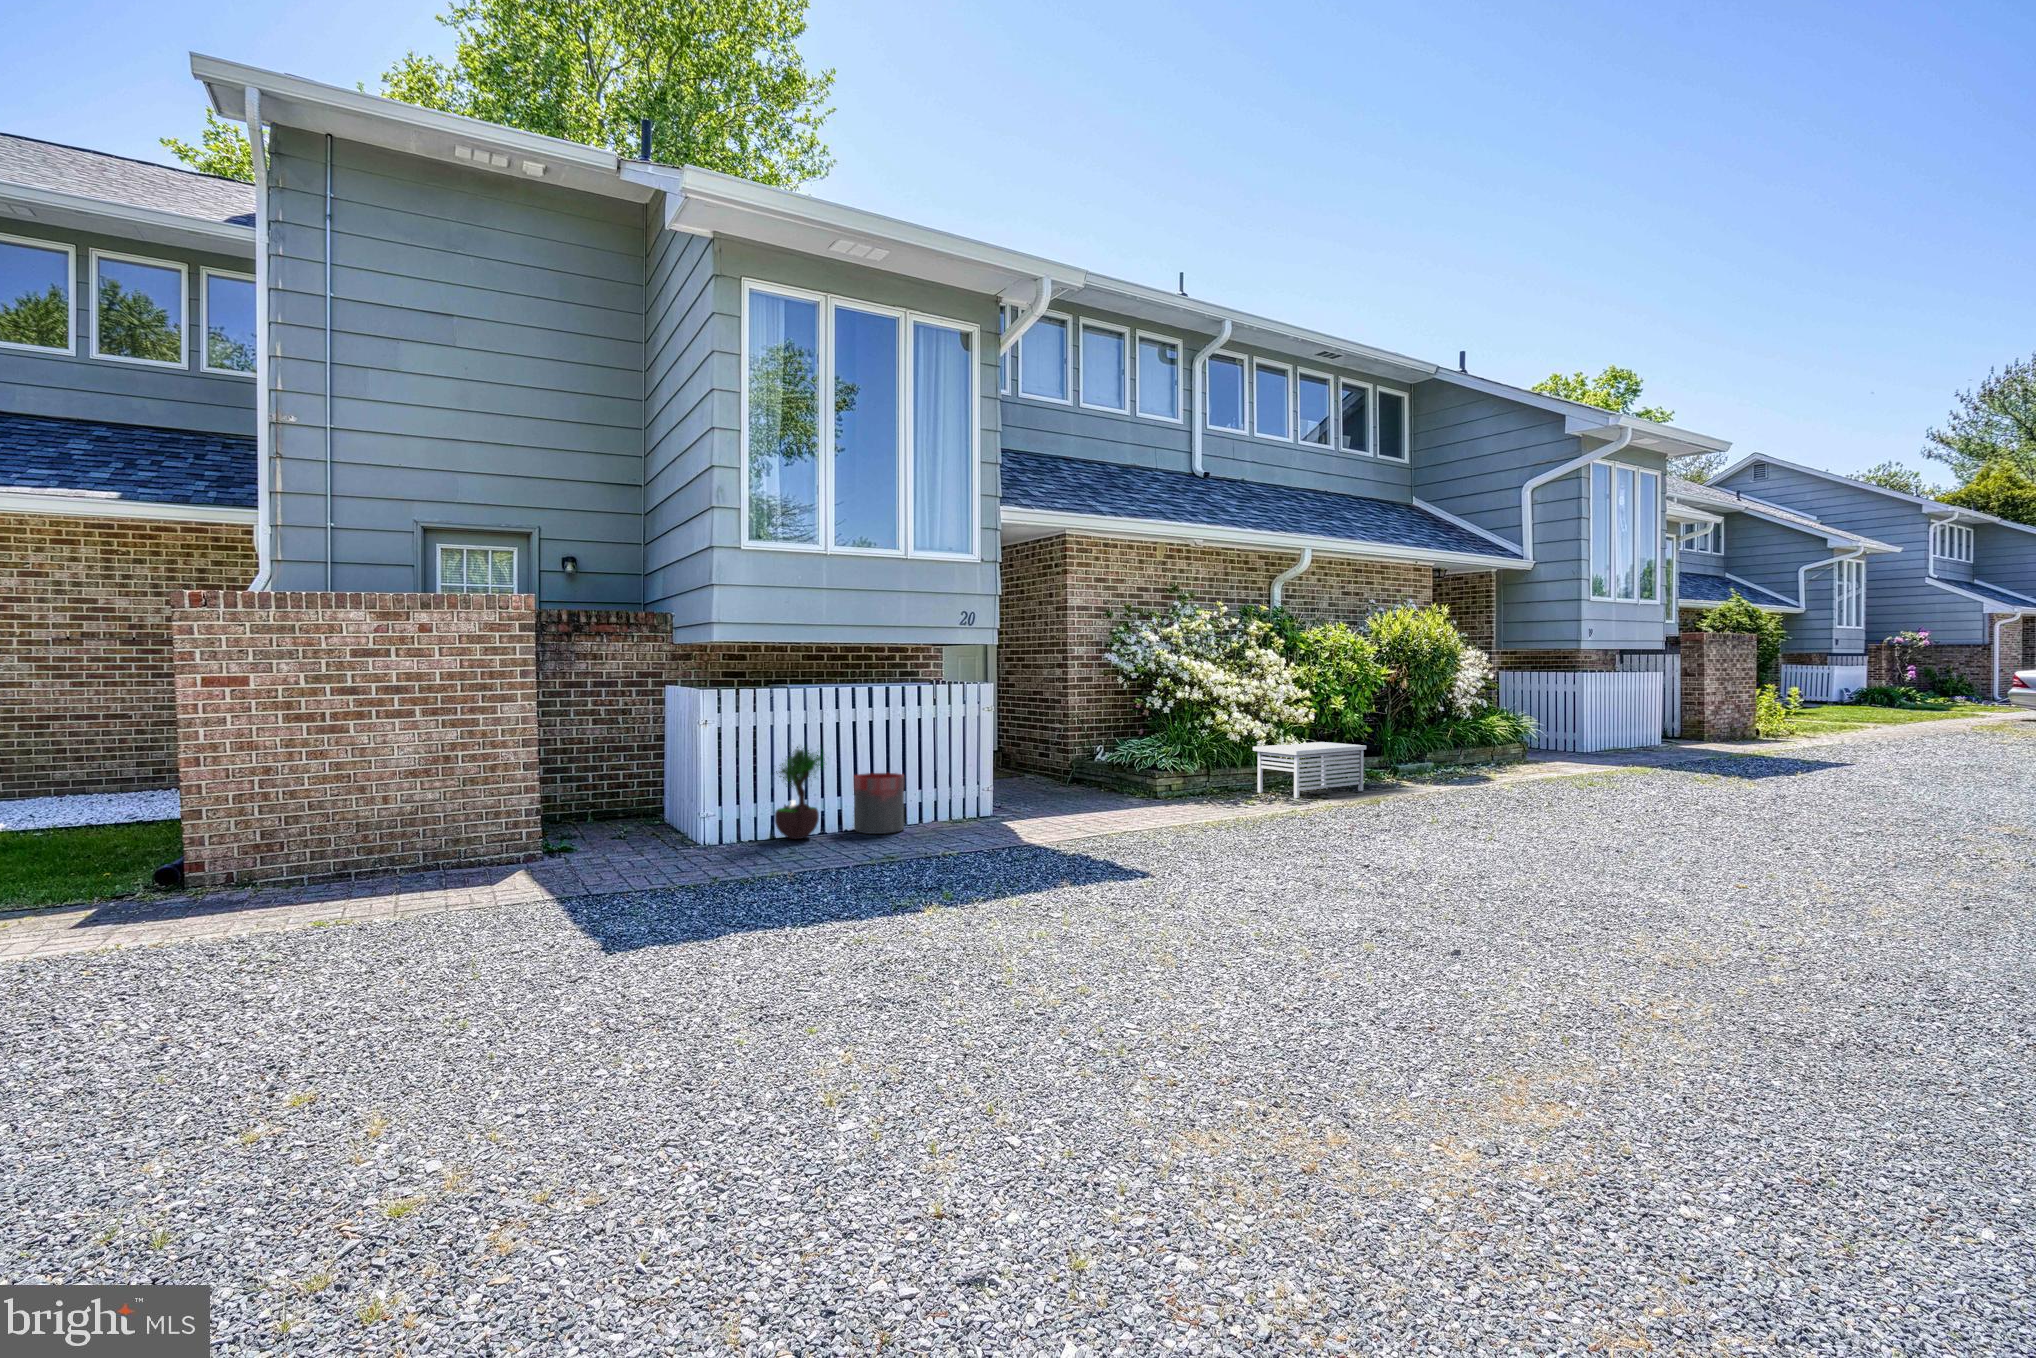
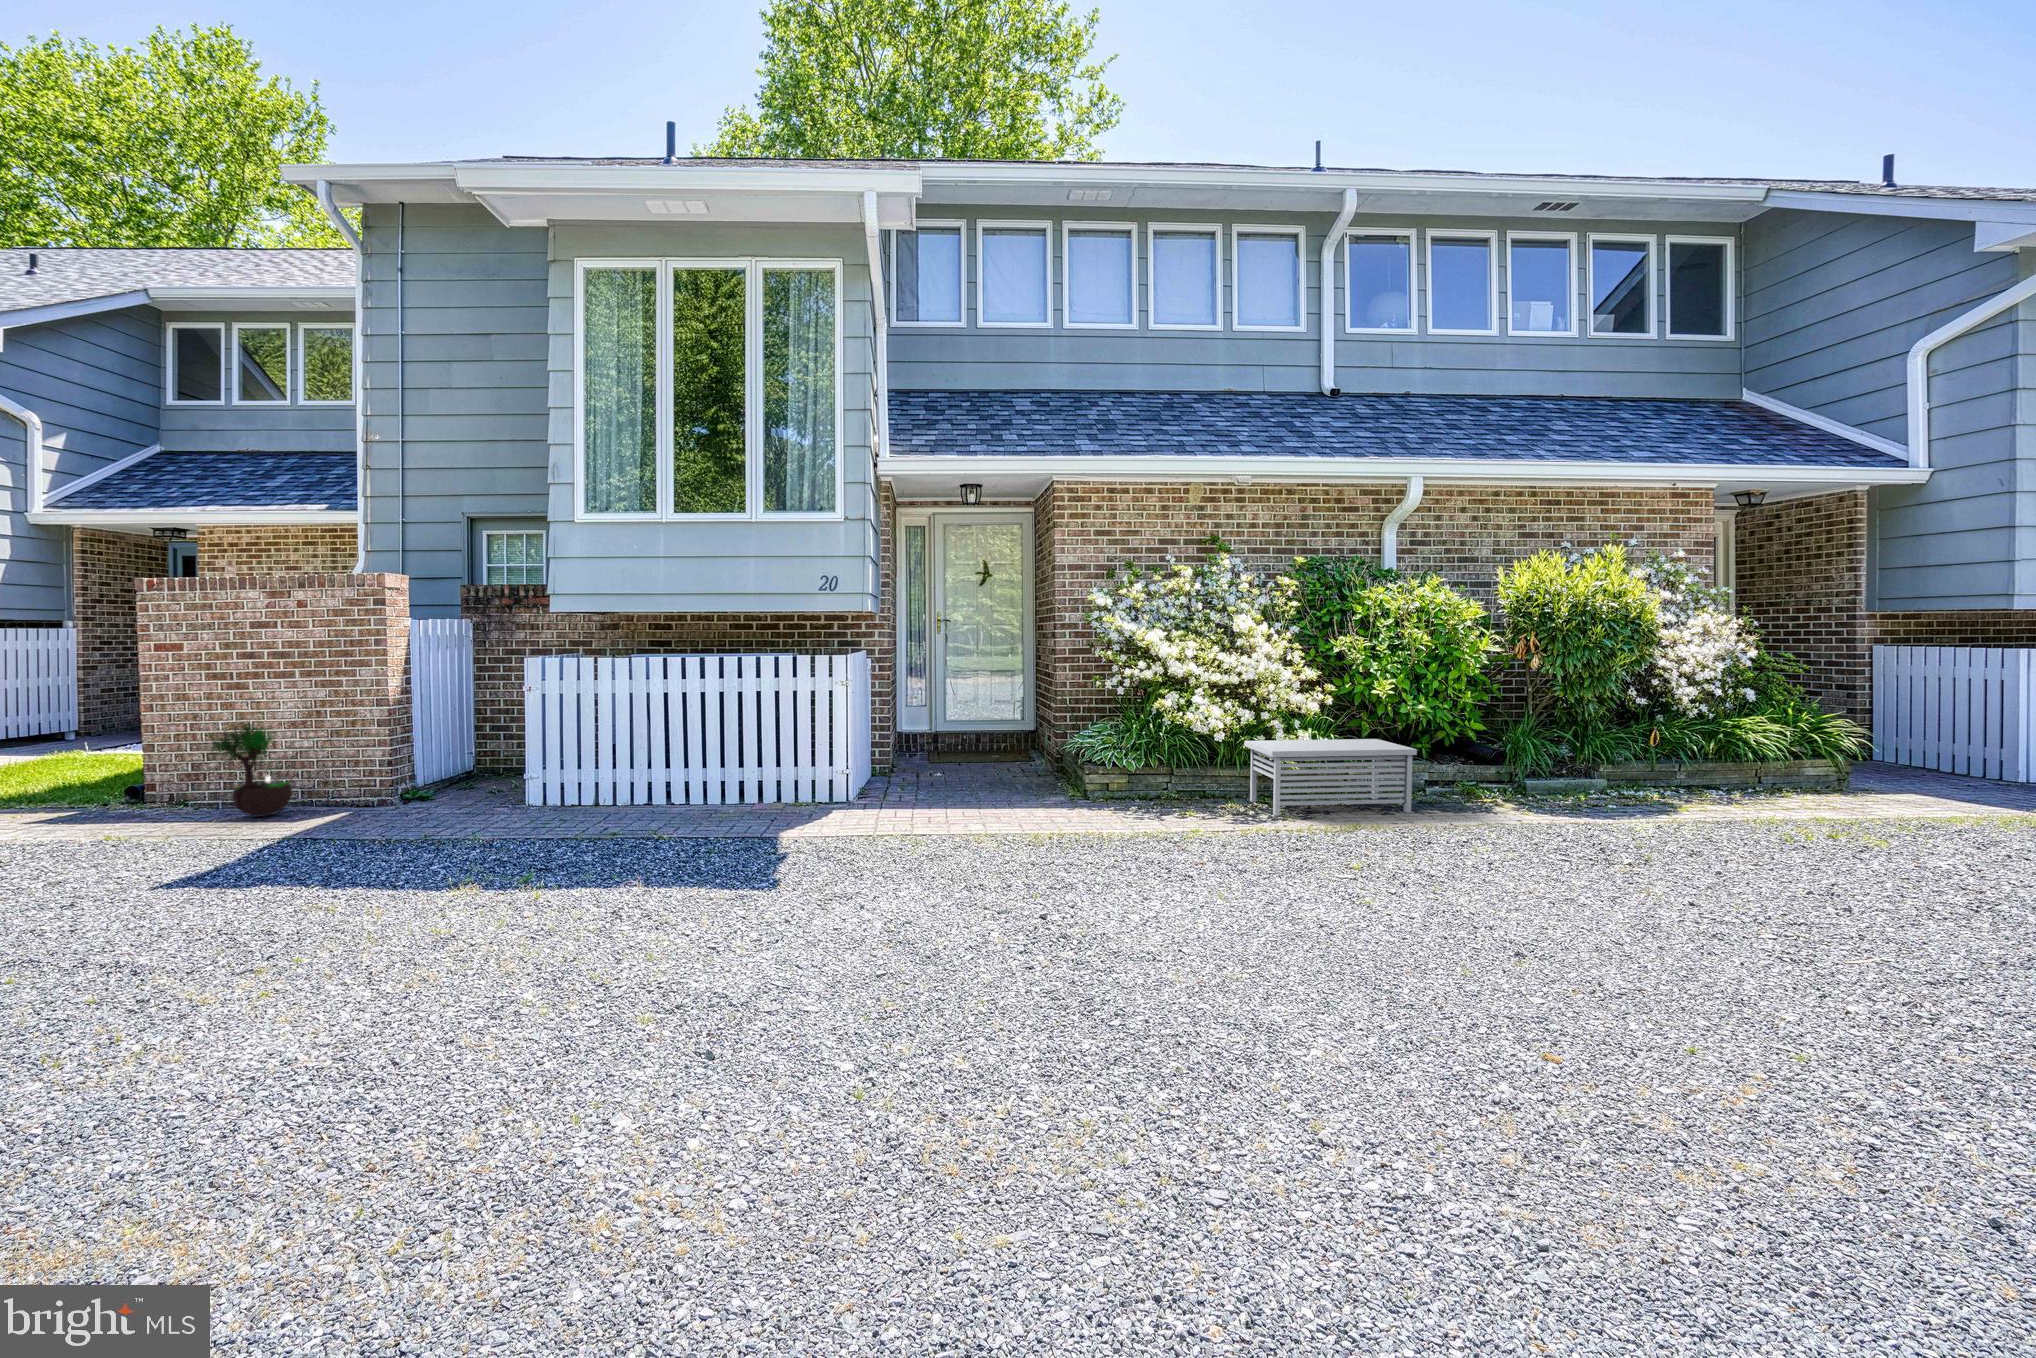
potted tree: present [775,747,825,839] -> present [205,720,292,817]
trash can: present [854,773,904,834] -> none [684,747,742,813]

